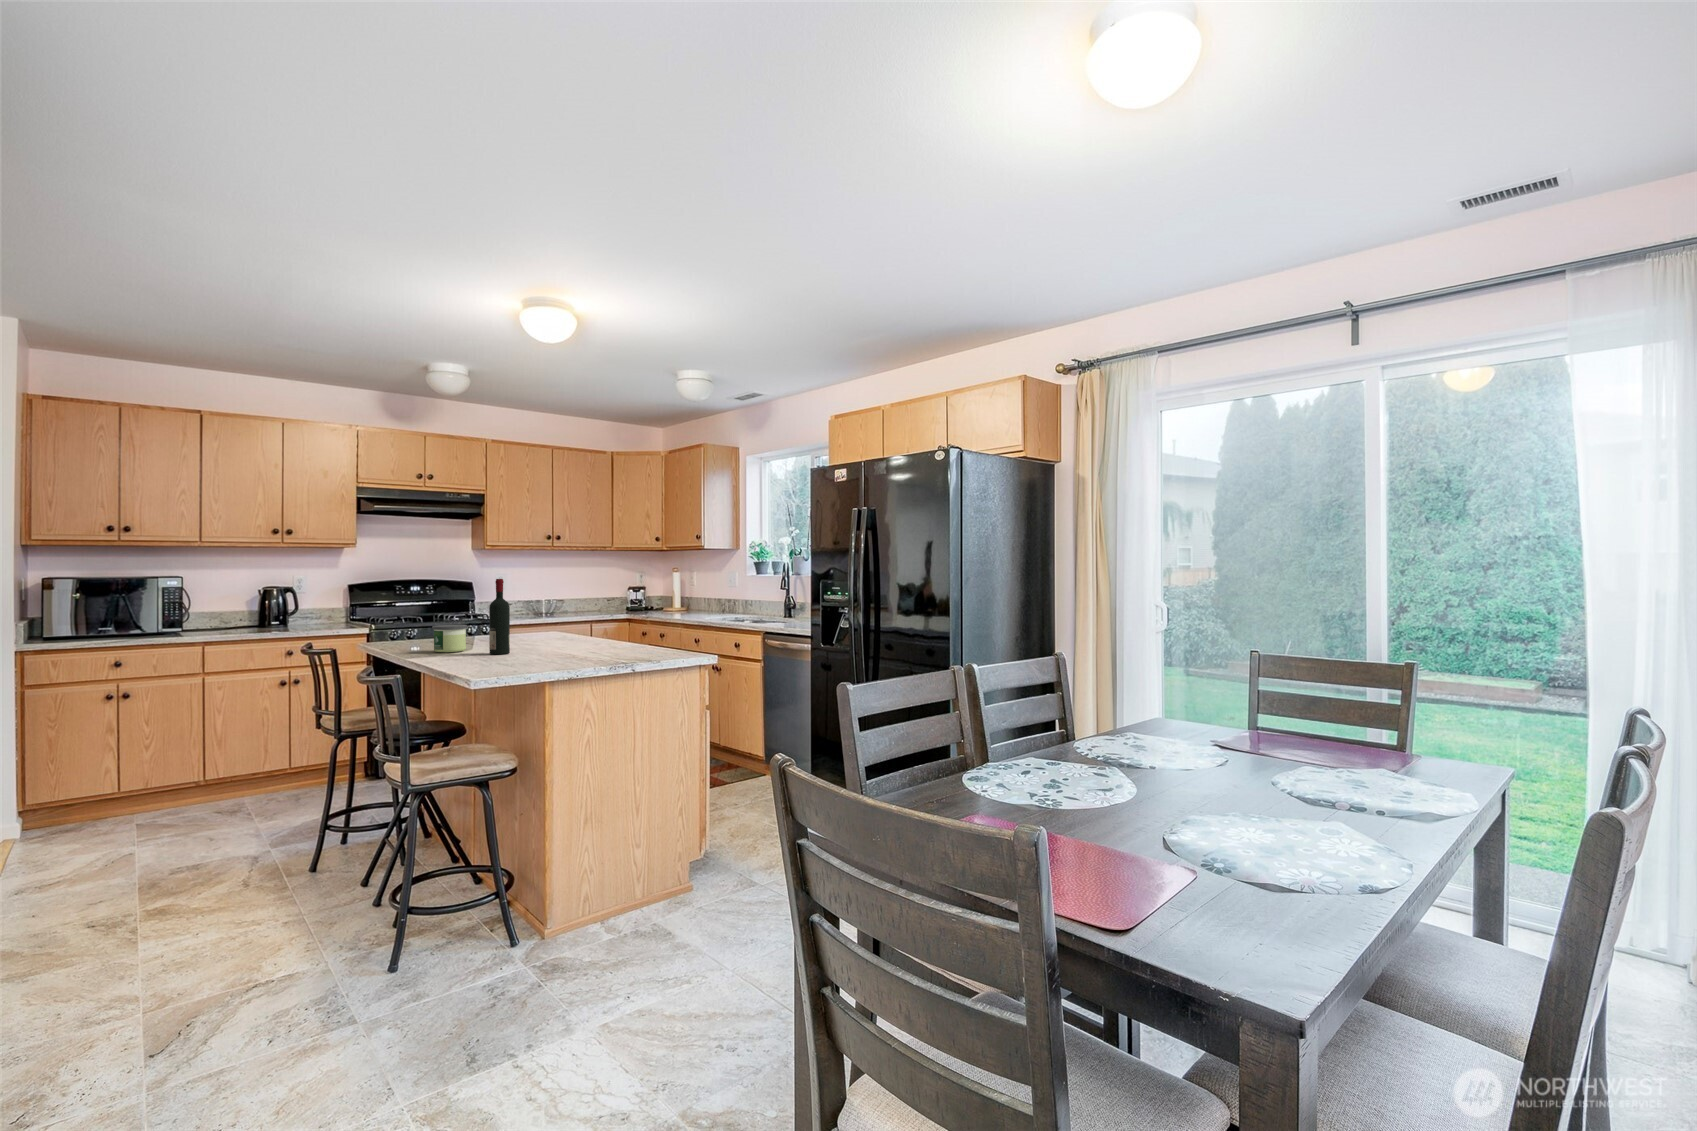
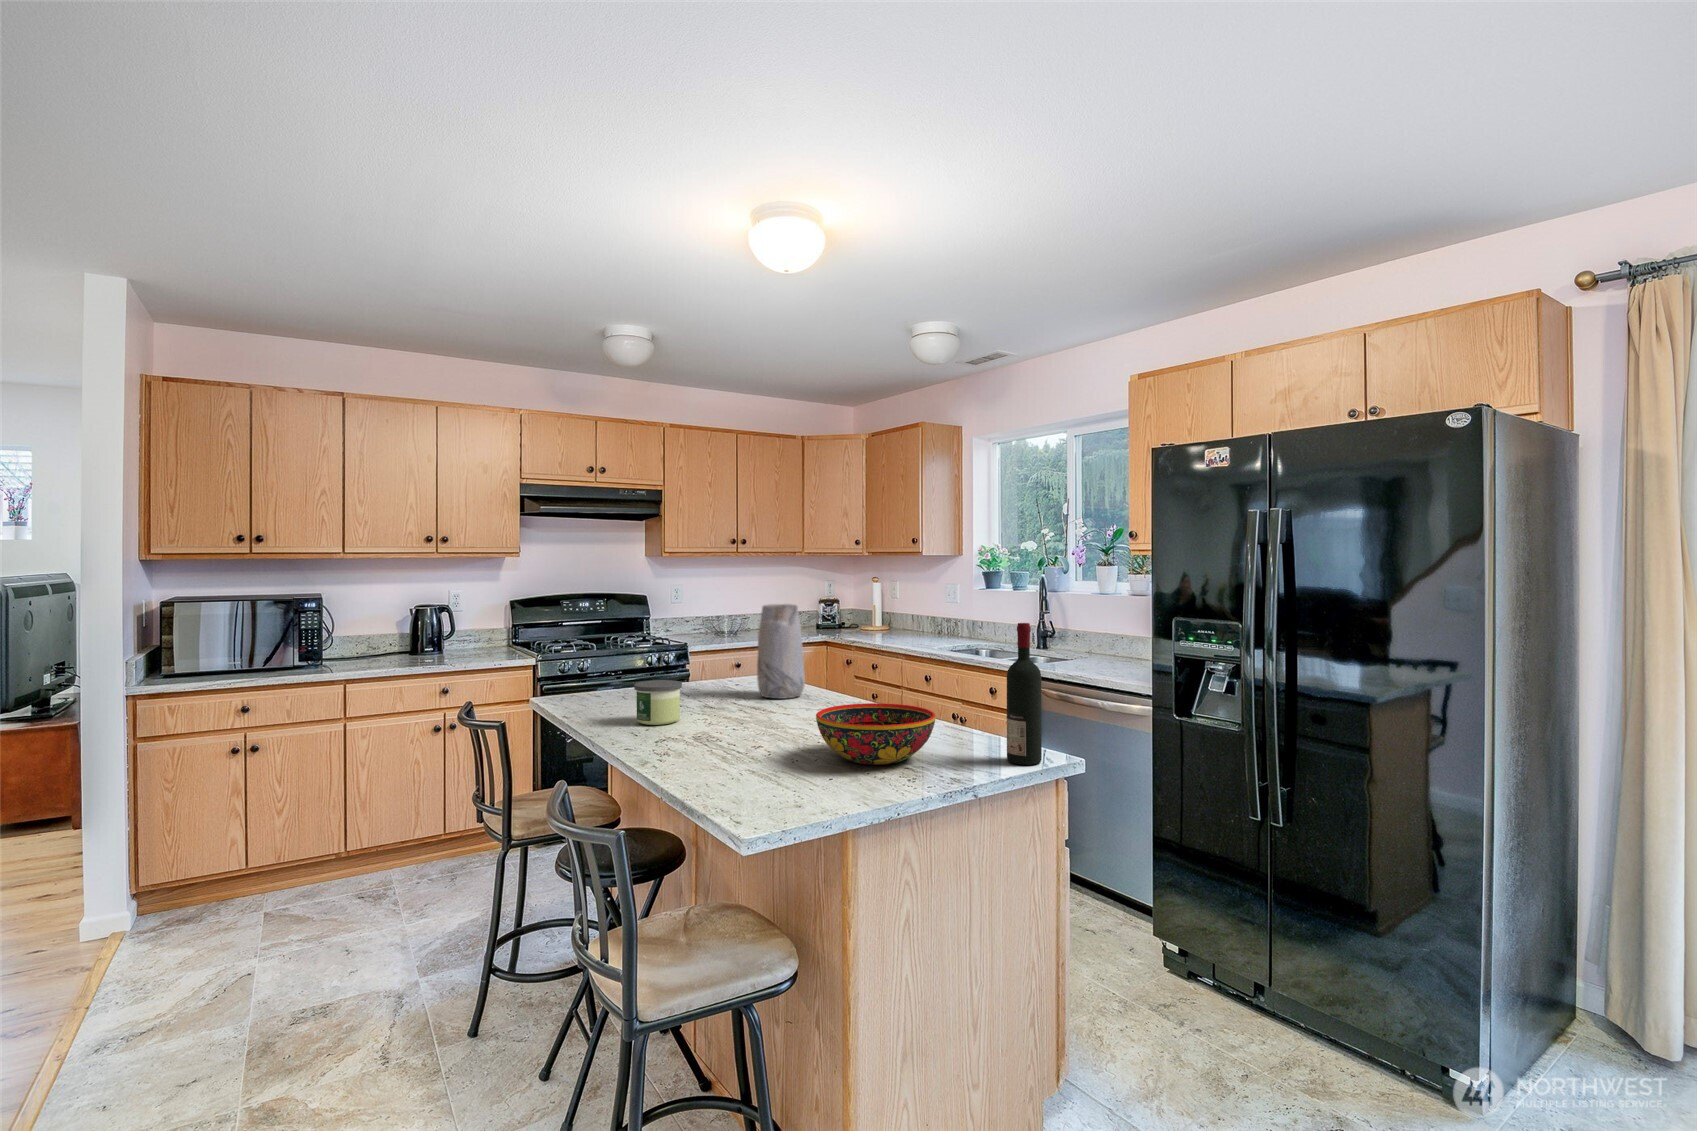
vase: none [532,577,567,641] -> present [757,604,805,699]
wine bottle: present [489,579,510,654] -> present [1007,623,1042,765]
bowl: none [539,630,615,661] -> present [816,703,936,765]

